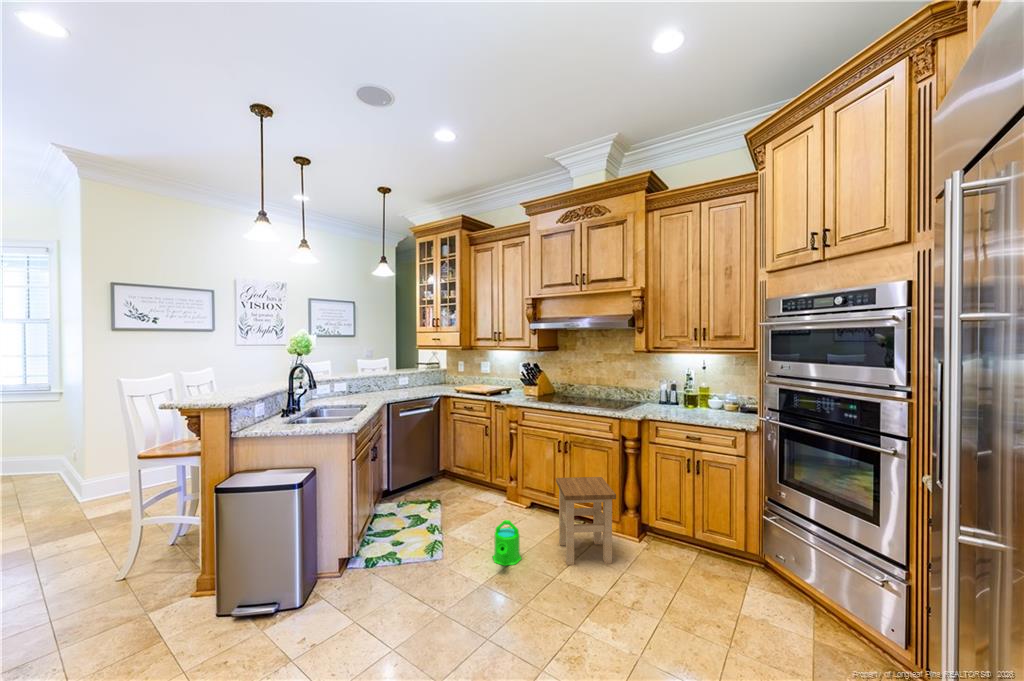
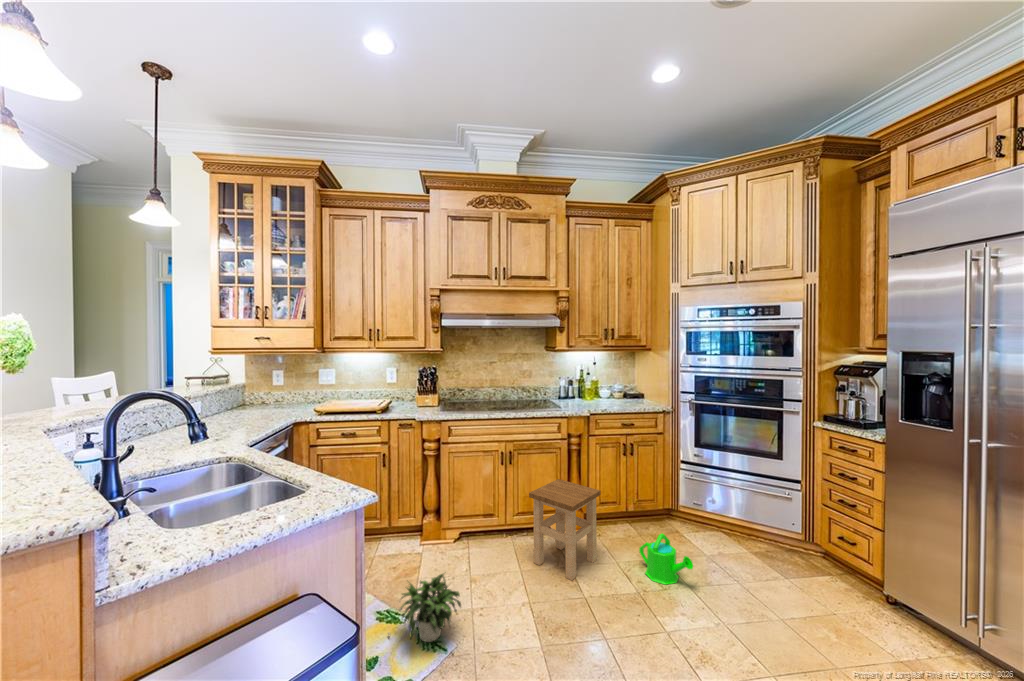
potted plant: none [406,505,467,550] -> present [388,574,461,642]
watering can: present [493,520,521,566] -> present [639,533,693,585]

